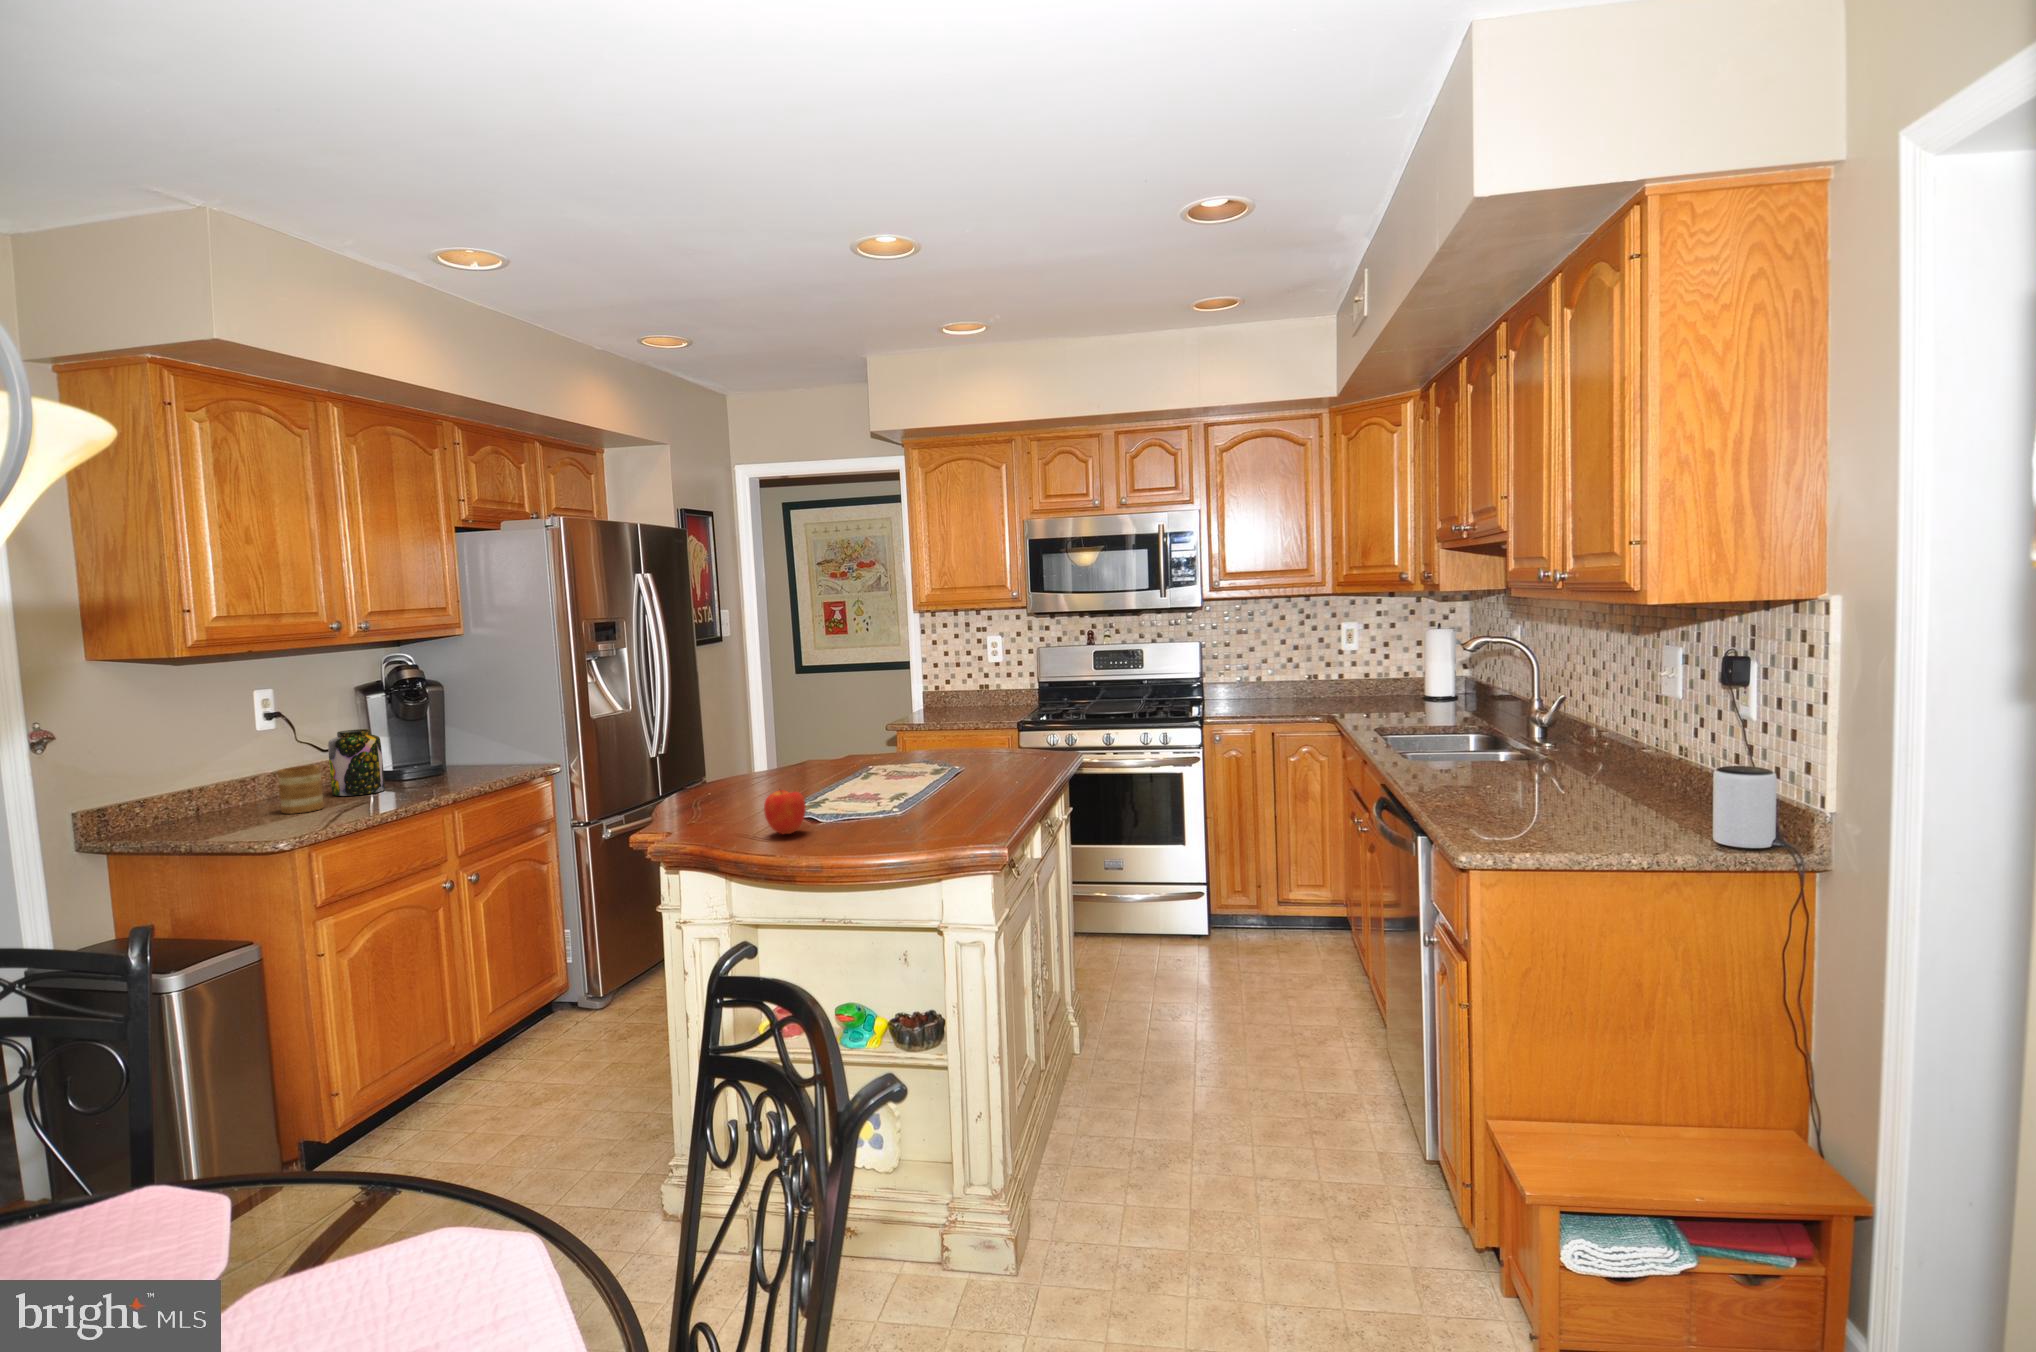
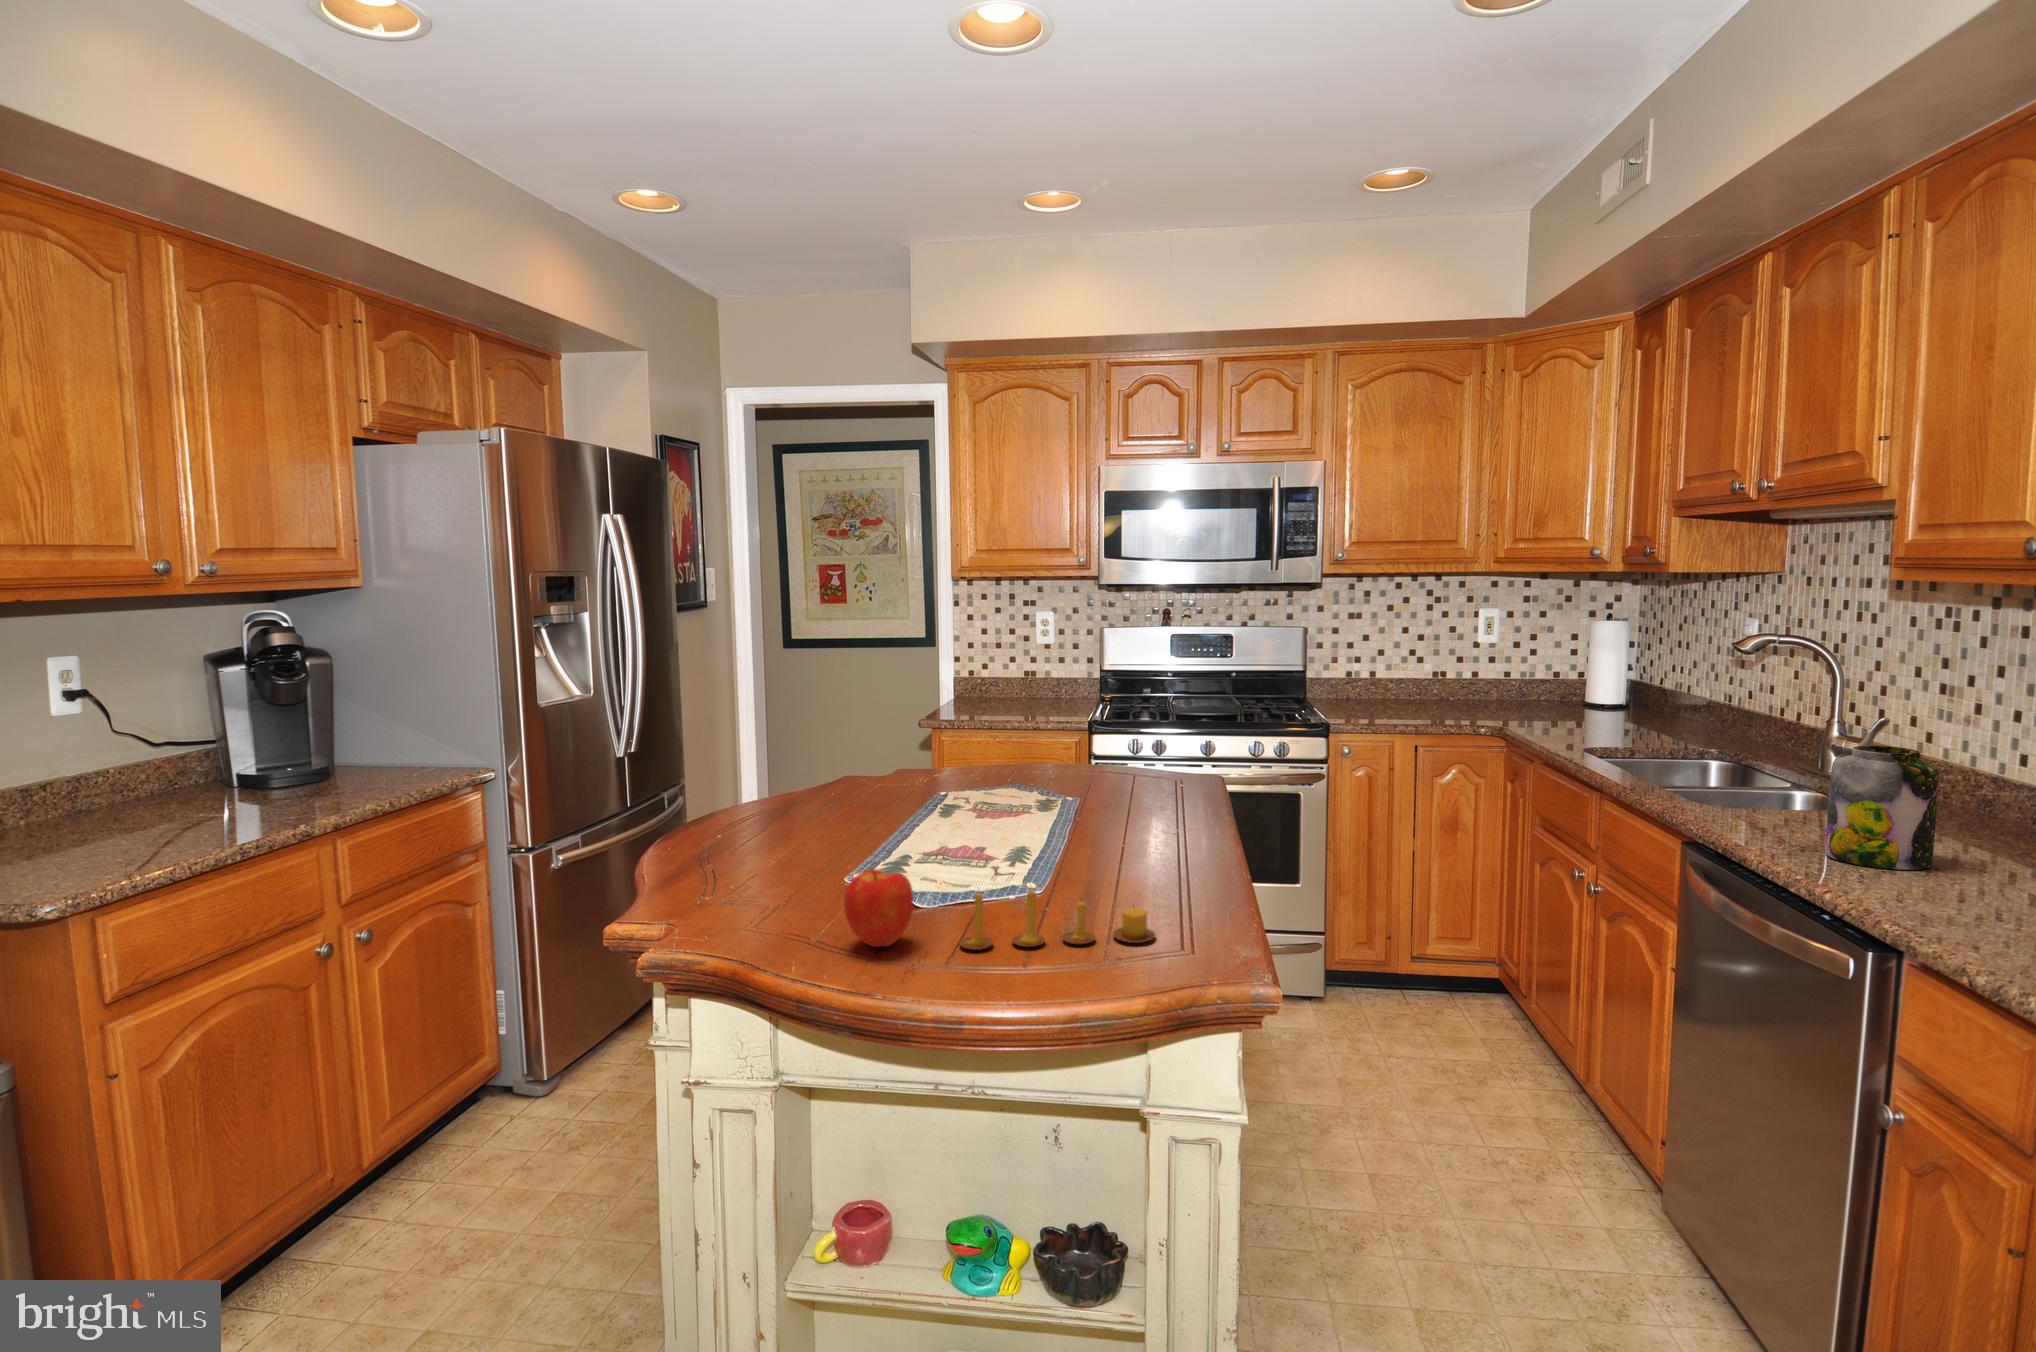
jar: present [328,729,385,796] -> present [1825,746,1939,870]
mug: present [277,765,324,814] -> none [58,774,137,848]
candle: none [832,796,949,834] -> present [960,886,1155,950]

